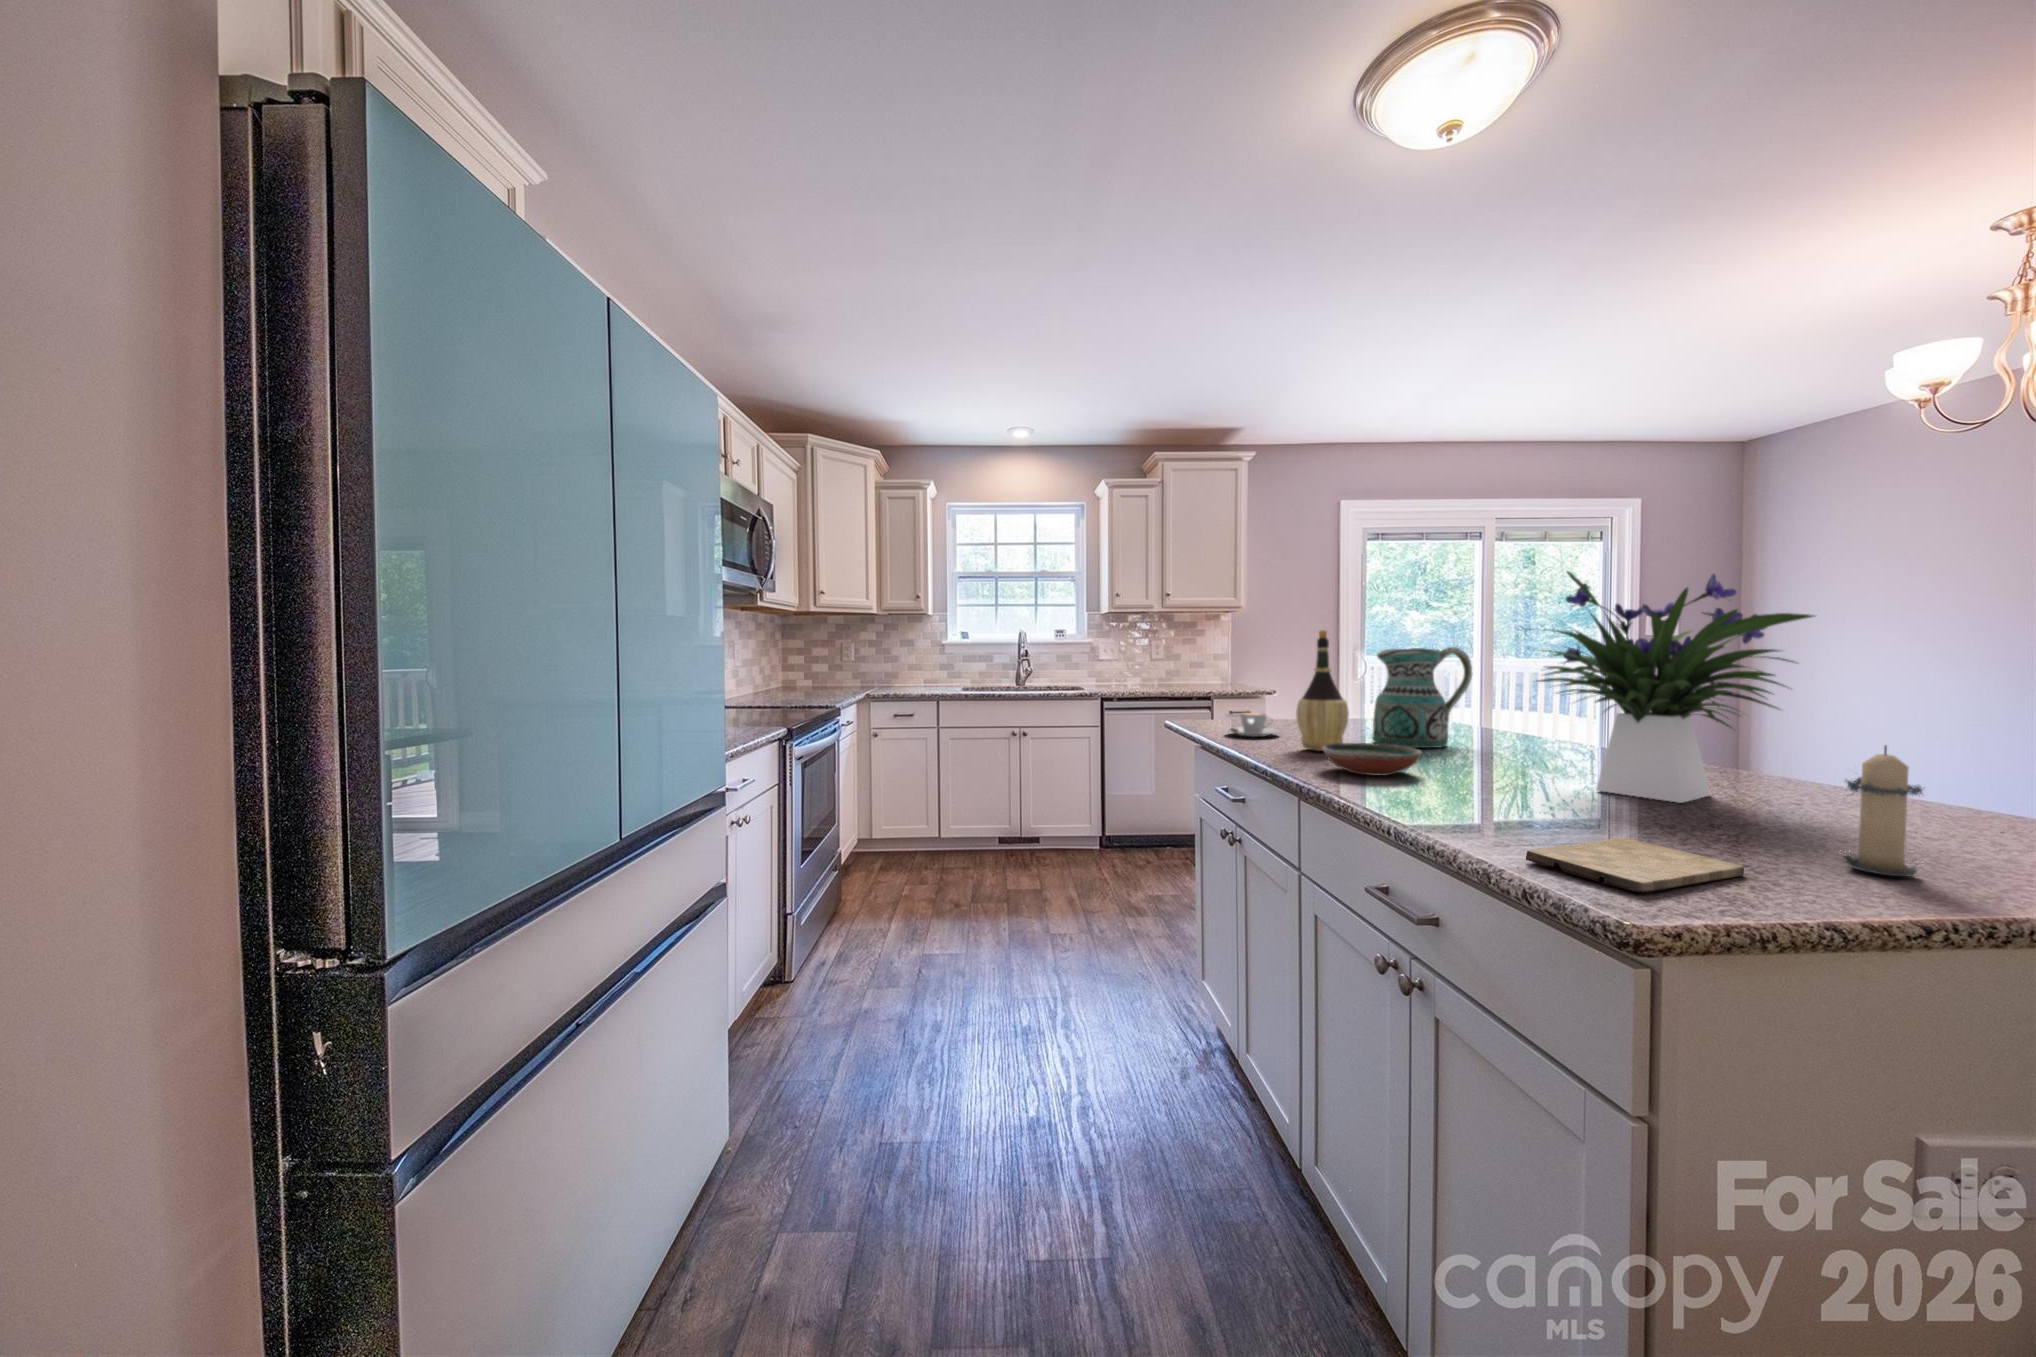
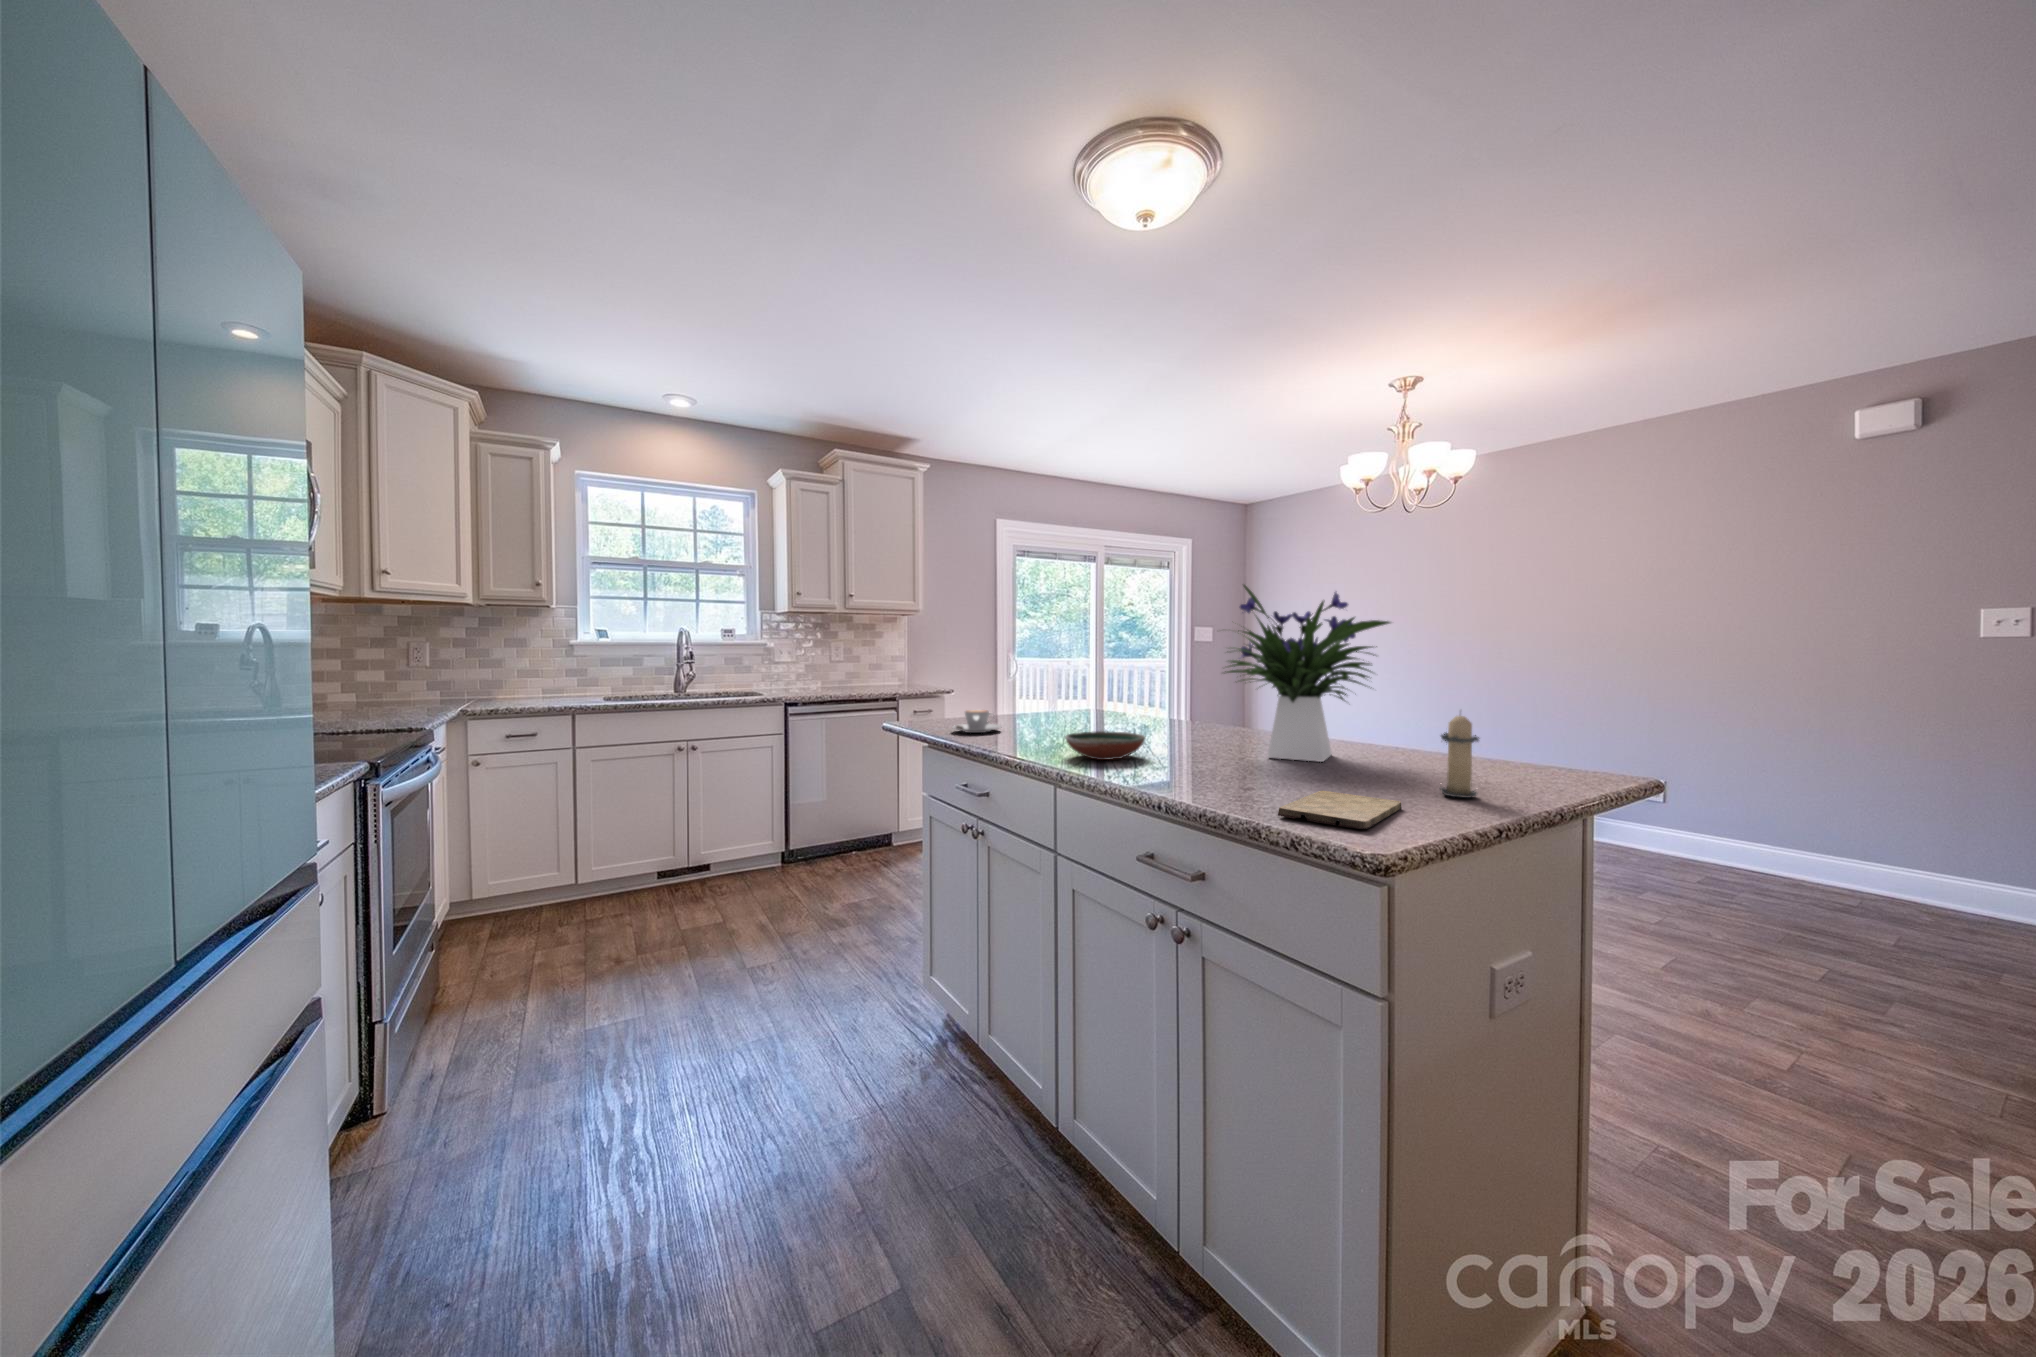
wine bottle: present [1296,630,1349,751] -> none [1026,630,1071,742]
ceramic pitcher: present [1373,647,1472,748] -> none [1082,646,1154,734]

